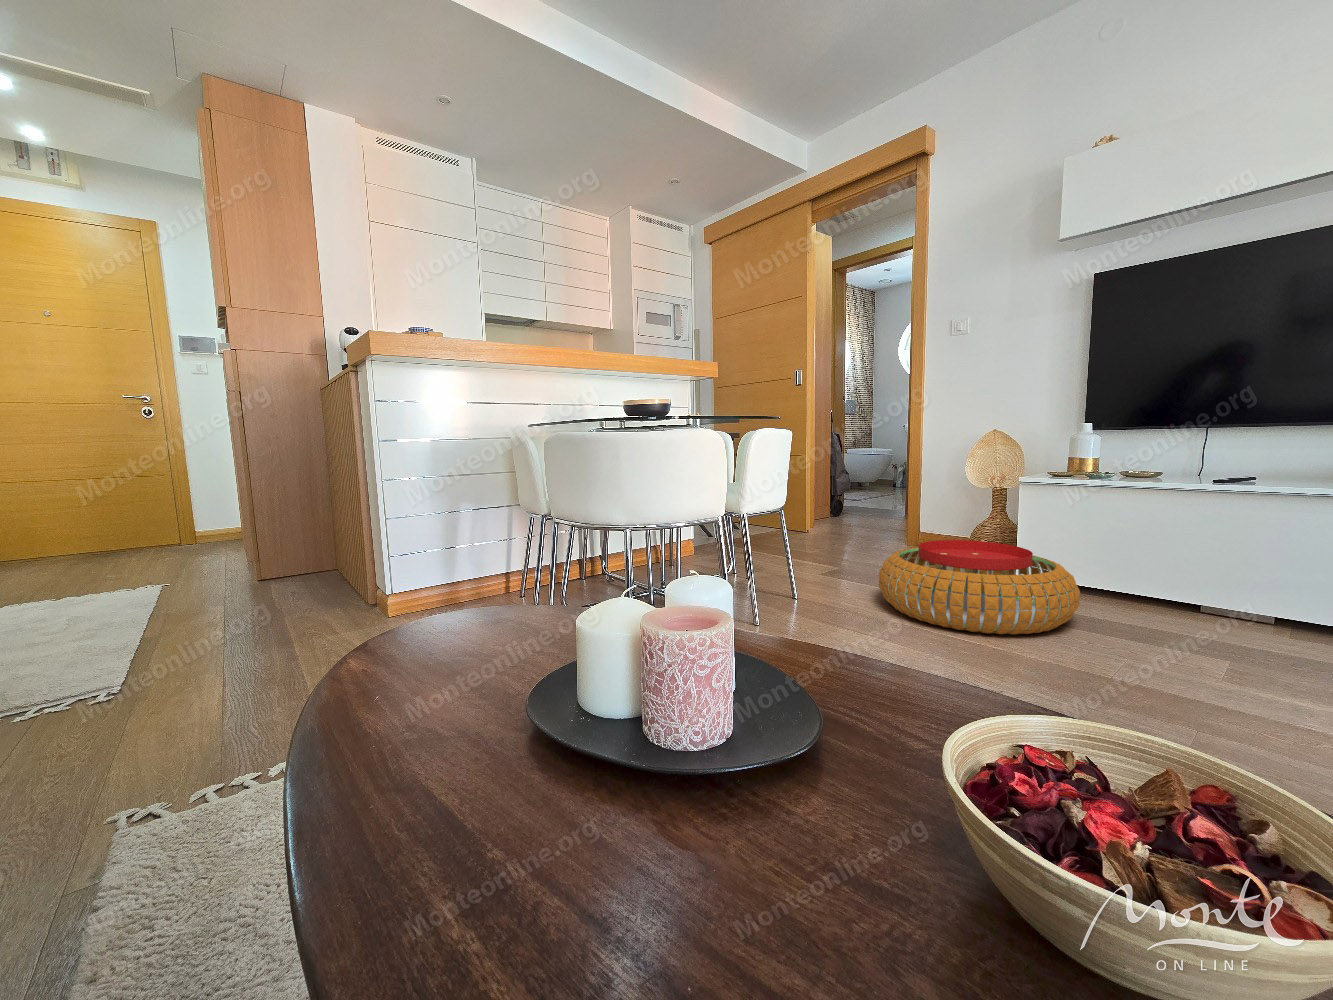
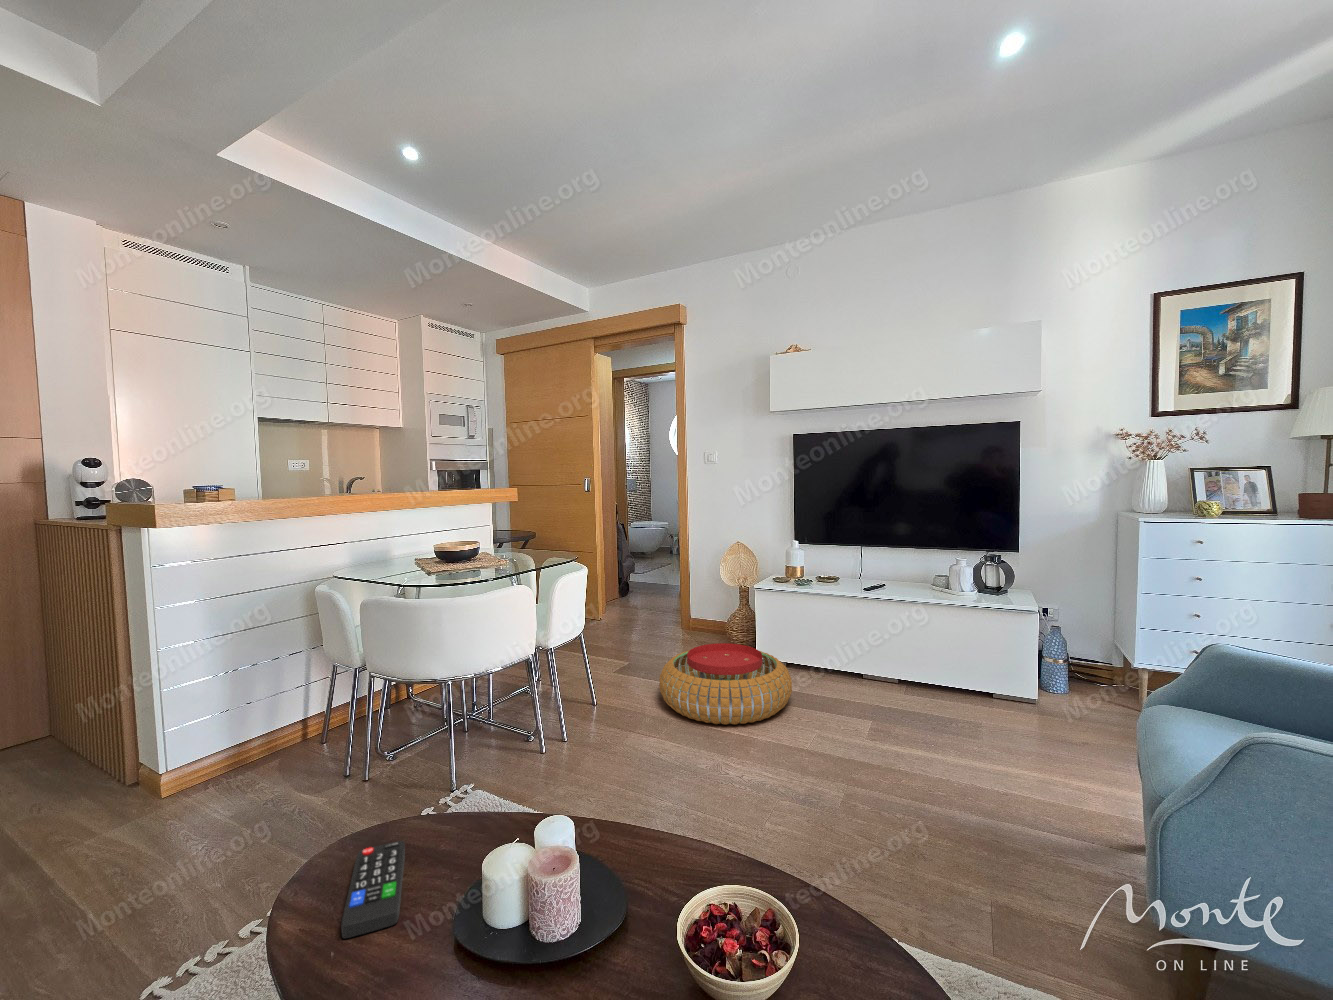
remote control: none [400,613,517,688] -> present [341,841,405,938]

